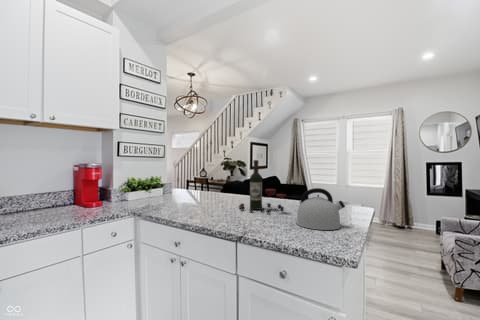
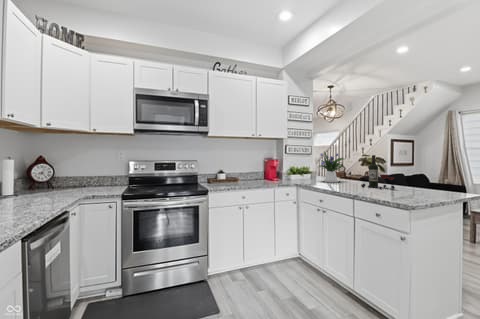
flower arrangement: none [169,152,216,202] -> present [319,152,343,182]
kettle: present [297,188,345,230] -> none [396,172,432,197]

